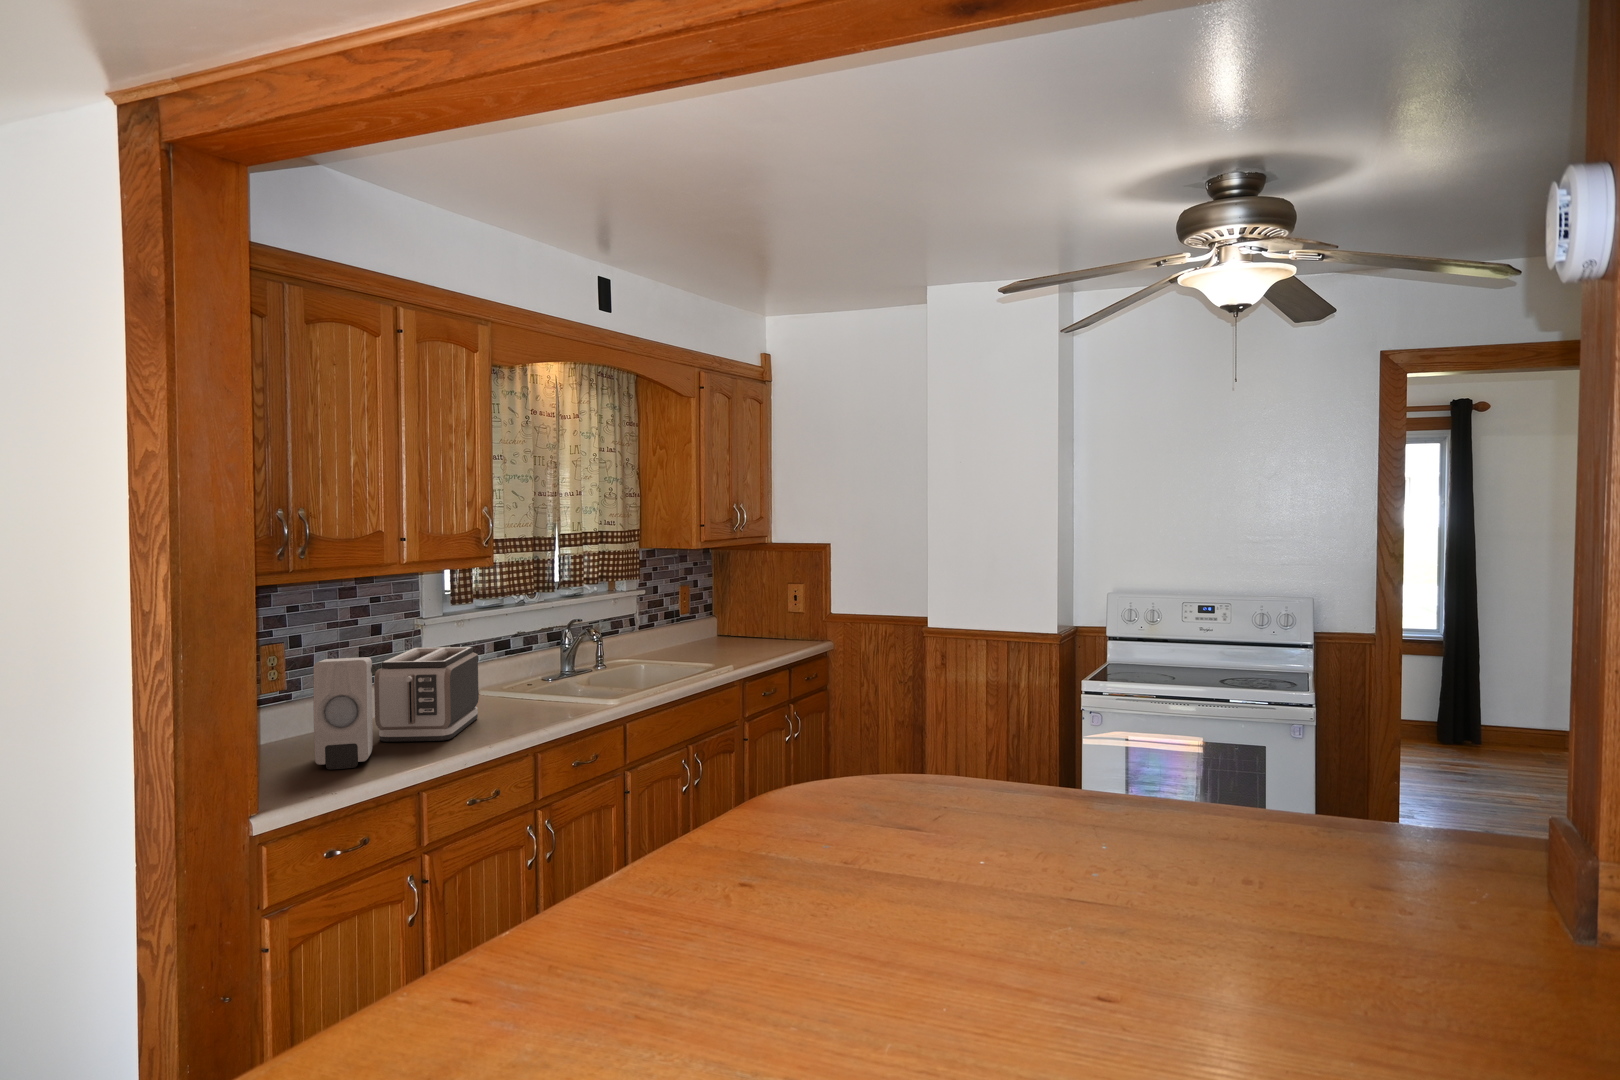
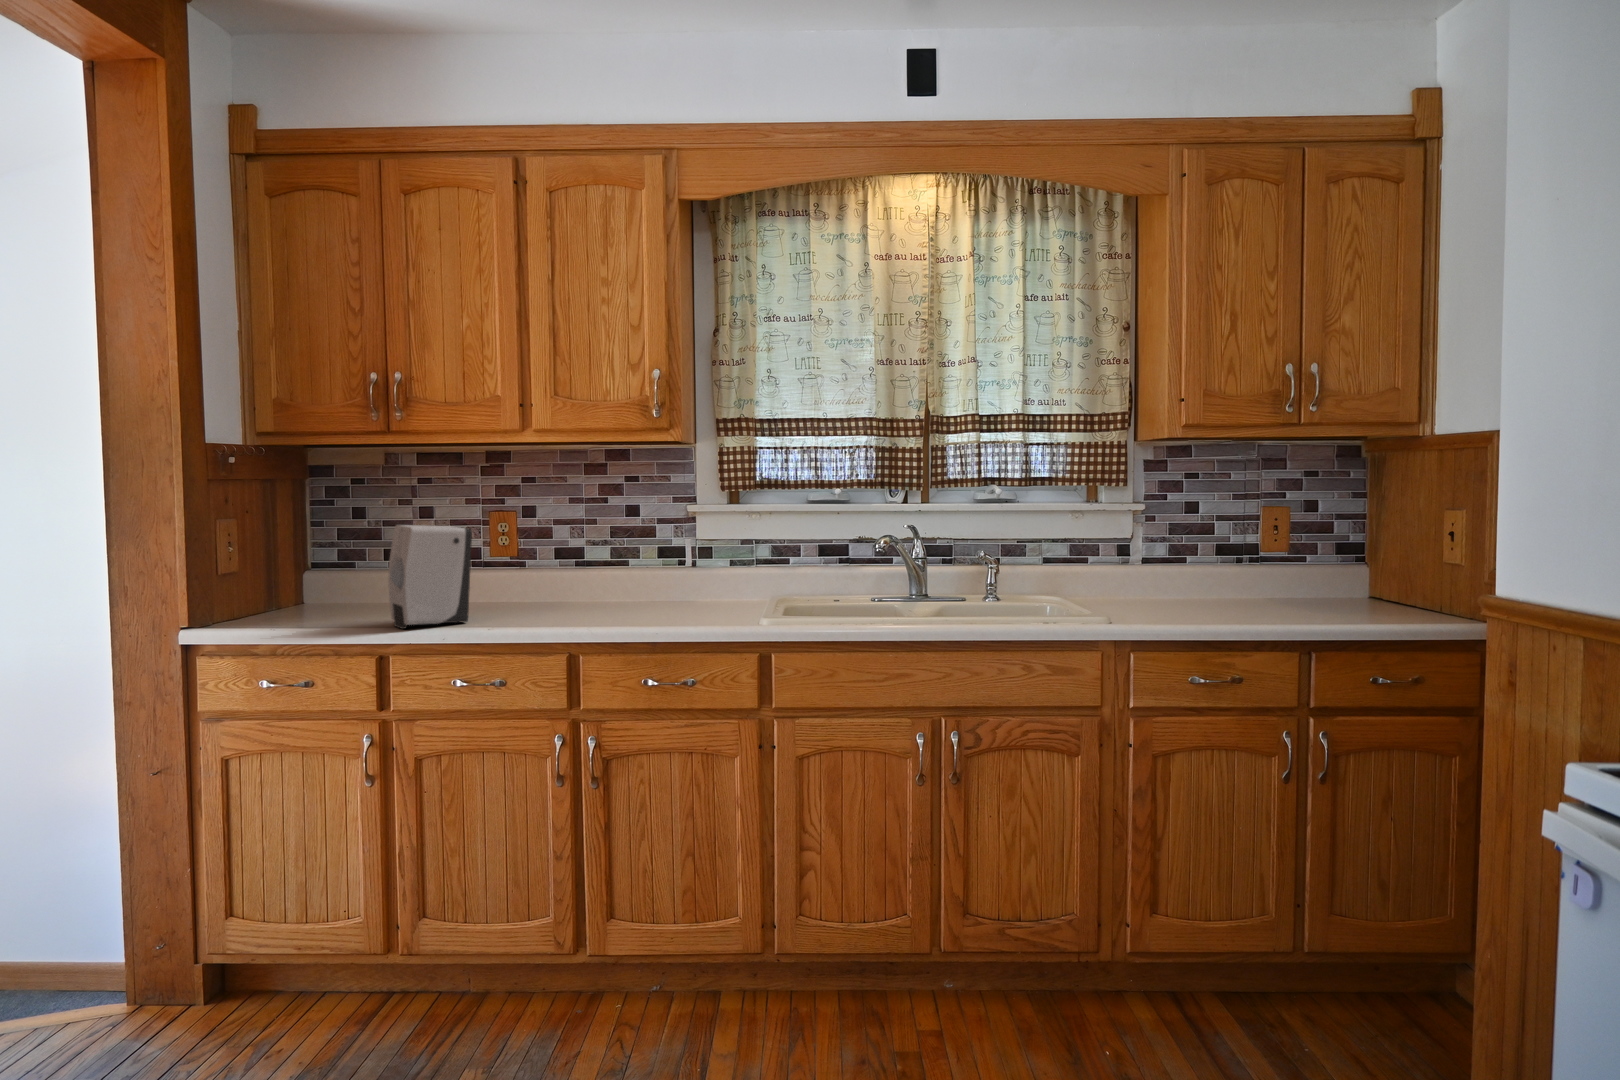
toaster: present [374,647,479,742] -> none [505,532,650,627]

